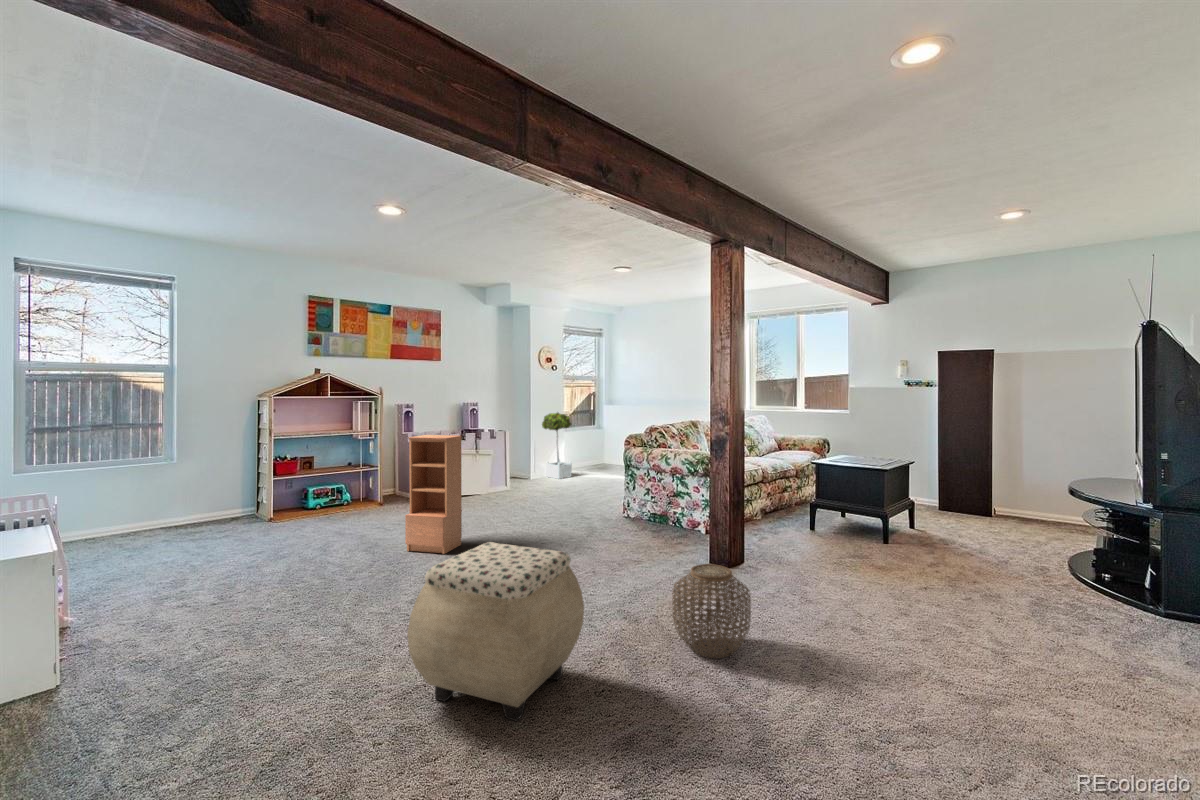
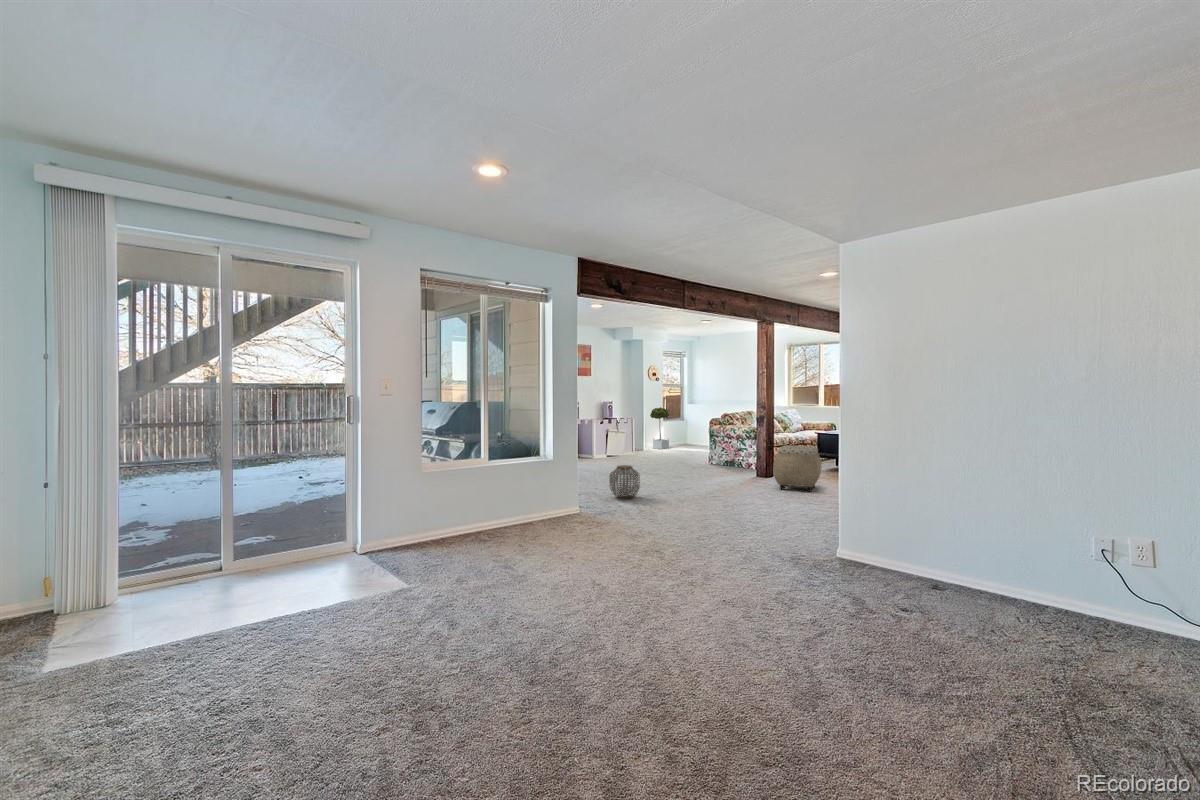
bookcase: present [405,435,462,554] -> none [607,417,631,473]
ottoman: present [407,542,584,721] -> present [773,445,821,492]
woven basket: present [672,564,751,658] -> present [610,465,640,499]

